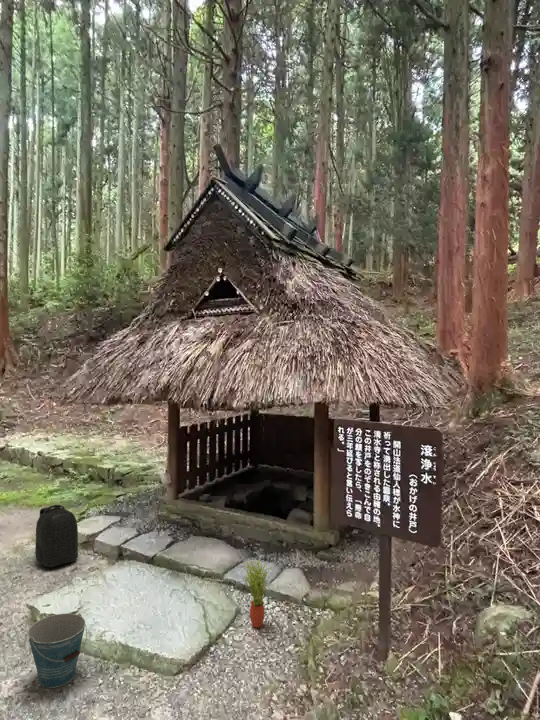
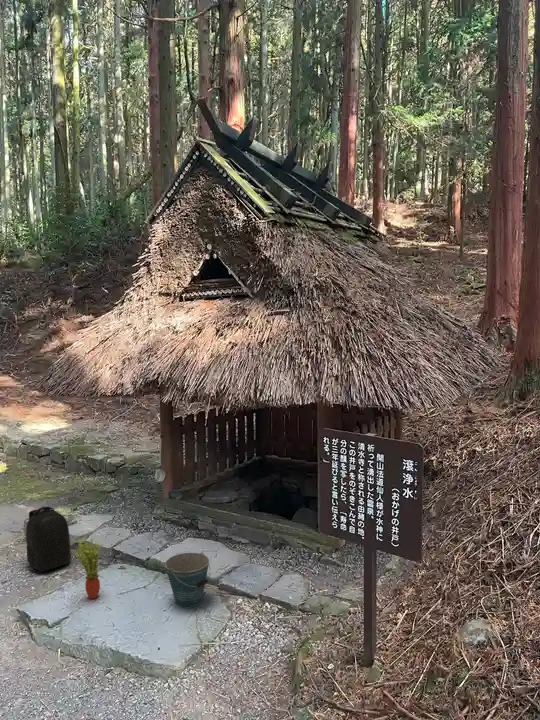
potted plant: present [245,561,271,628] -> present [75,539,103,599]
bucket: present [28,613,87,688] -> present [165,553,210,608]

